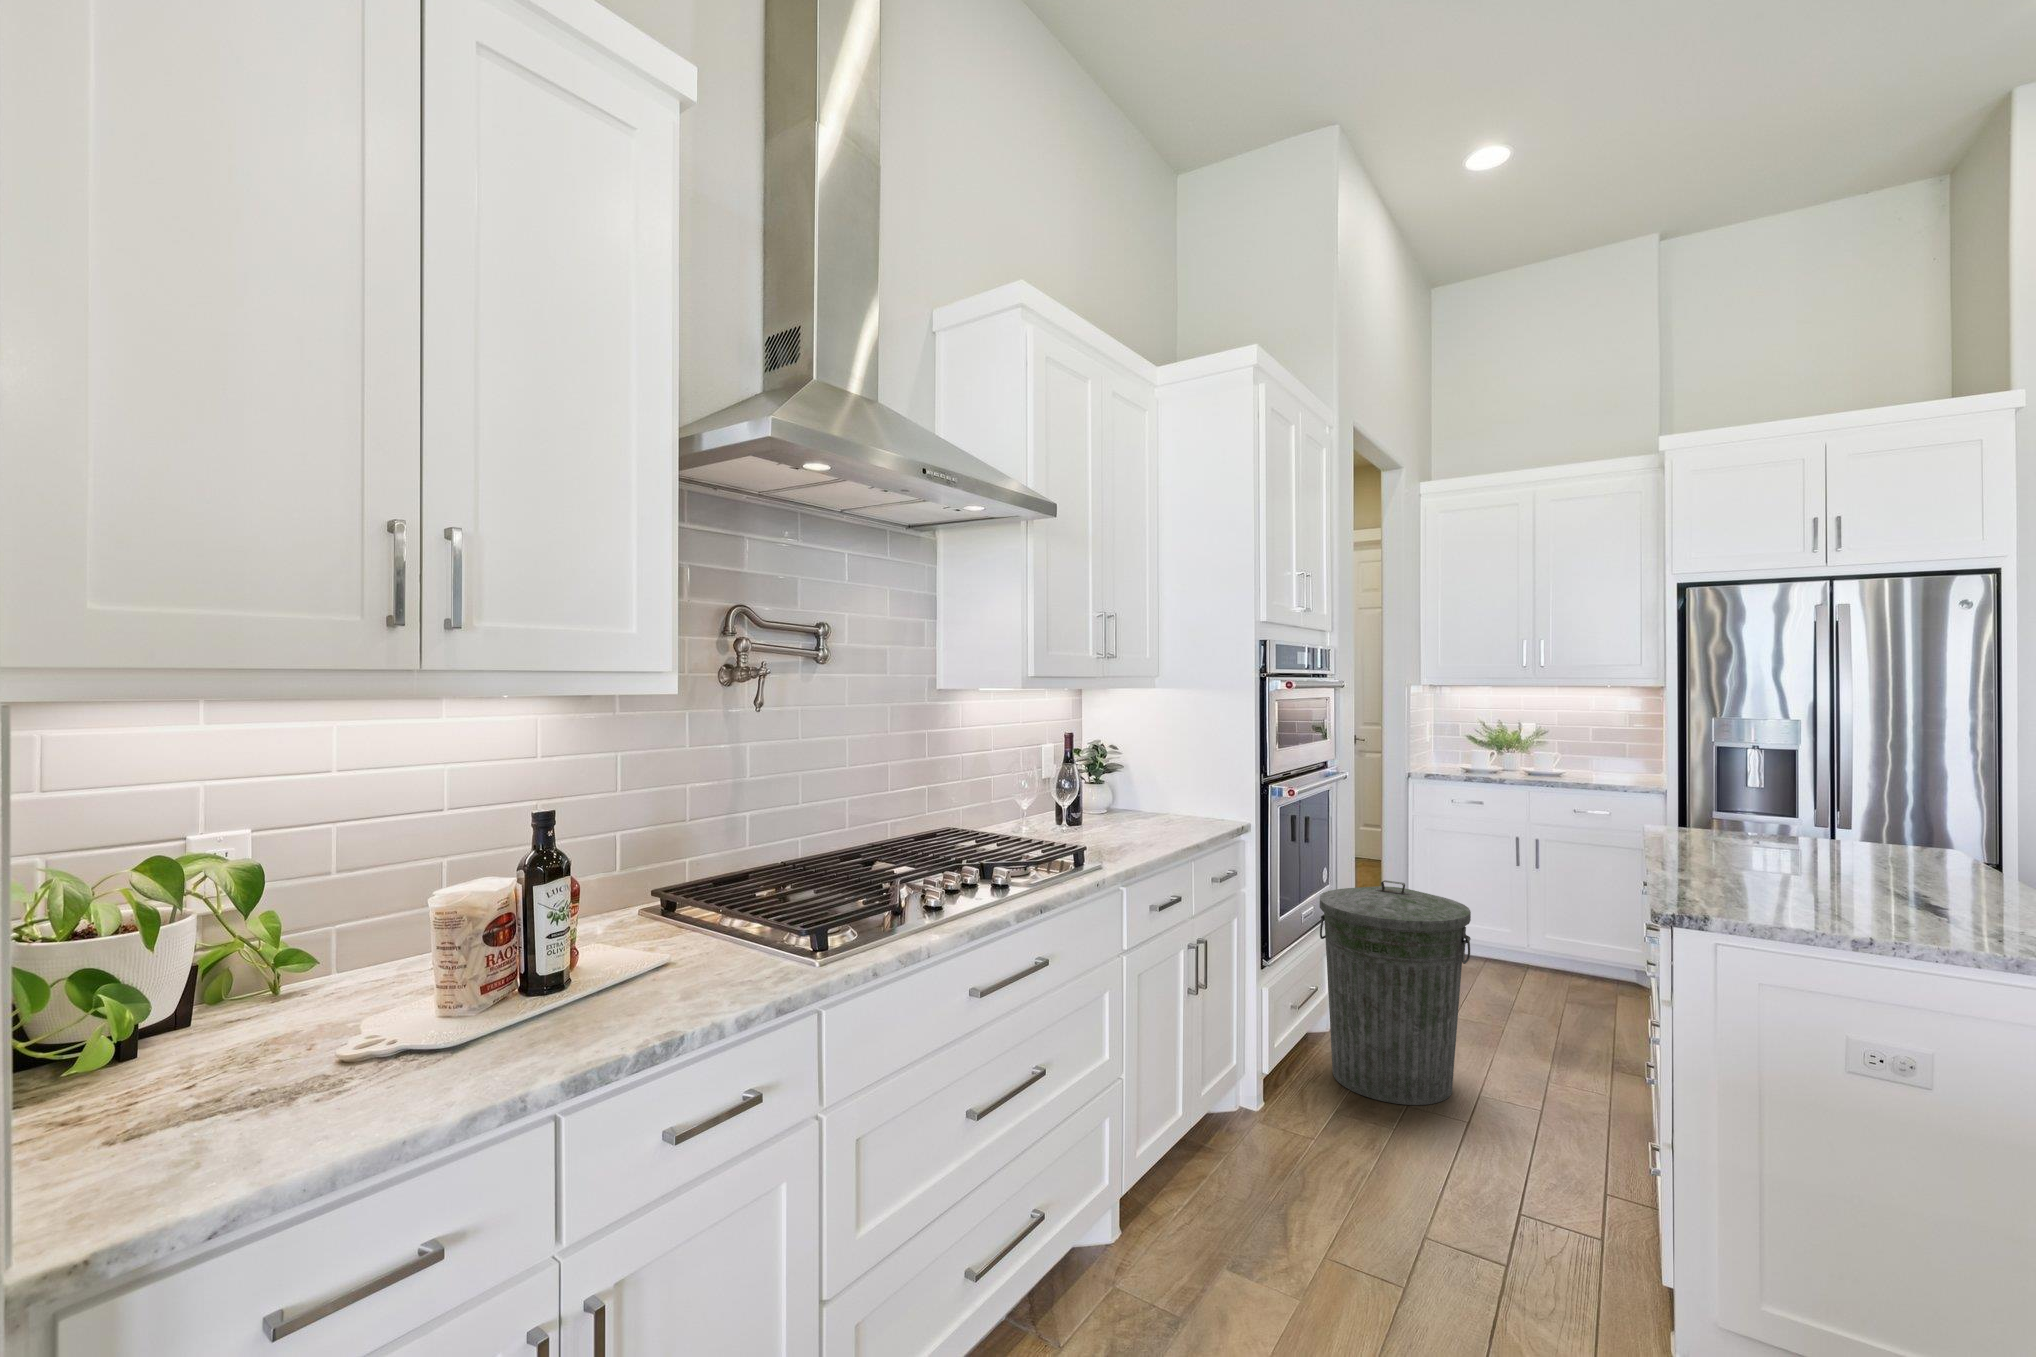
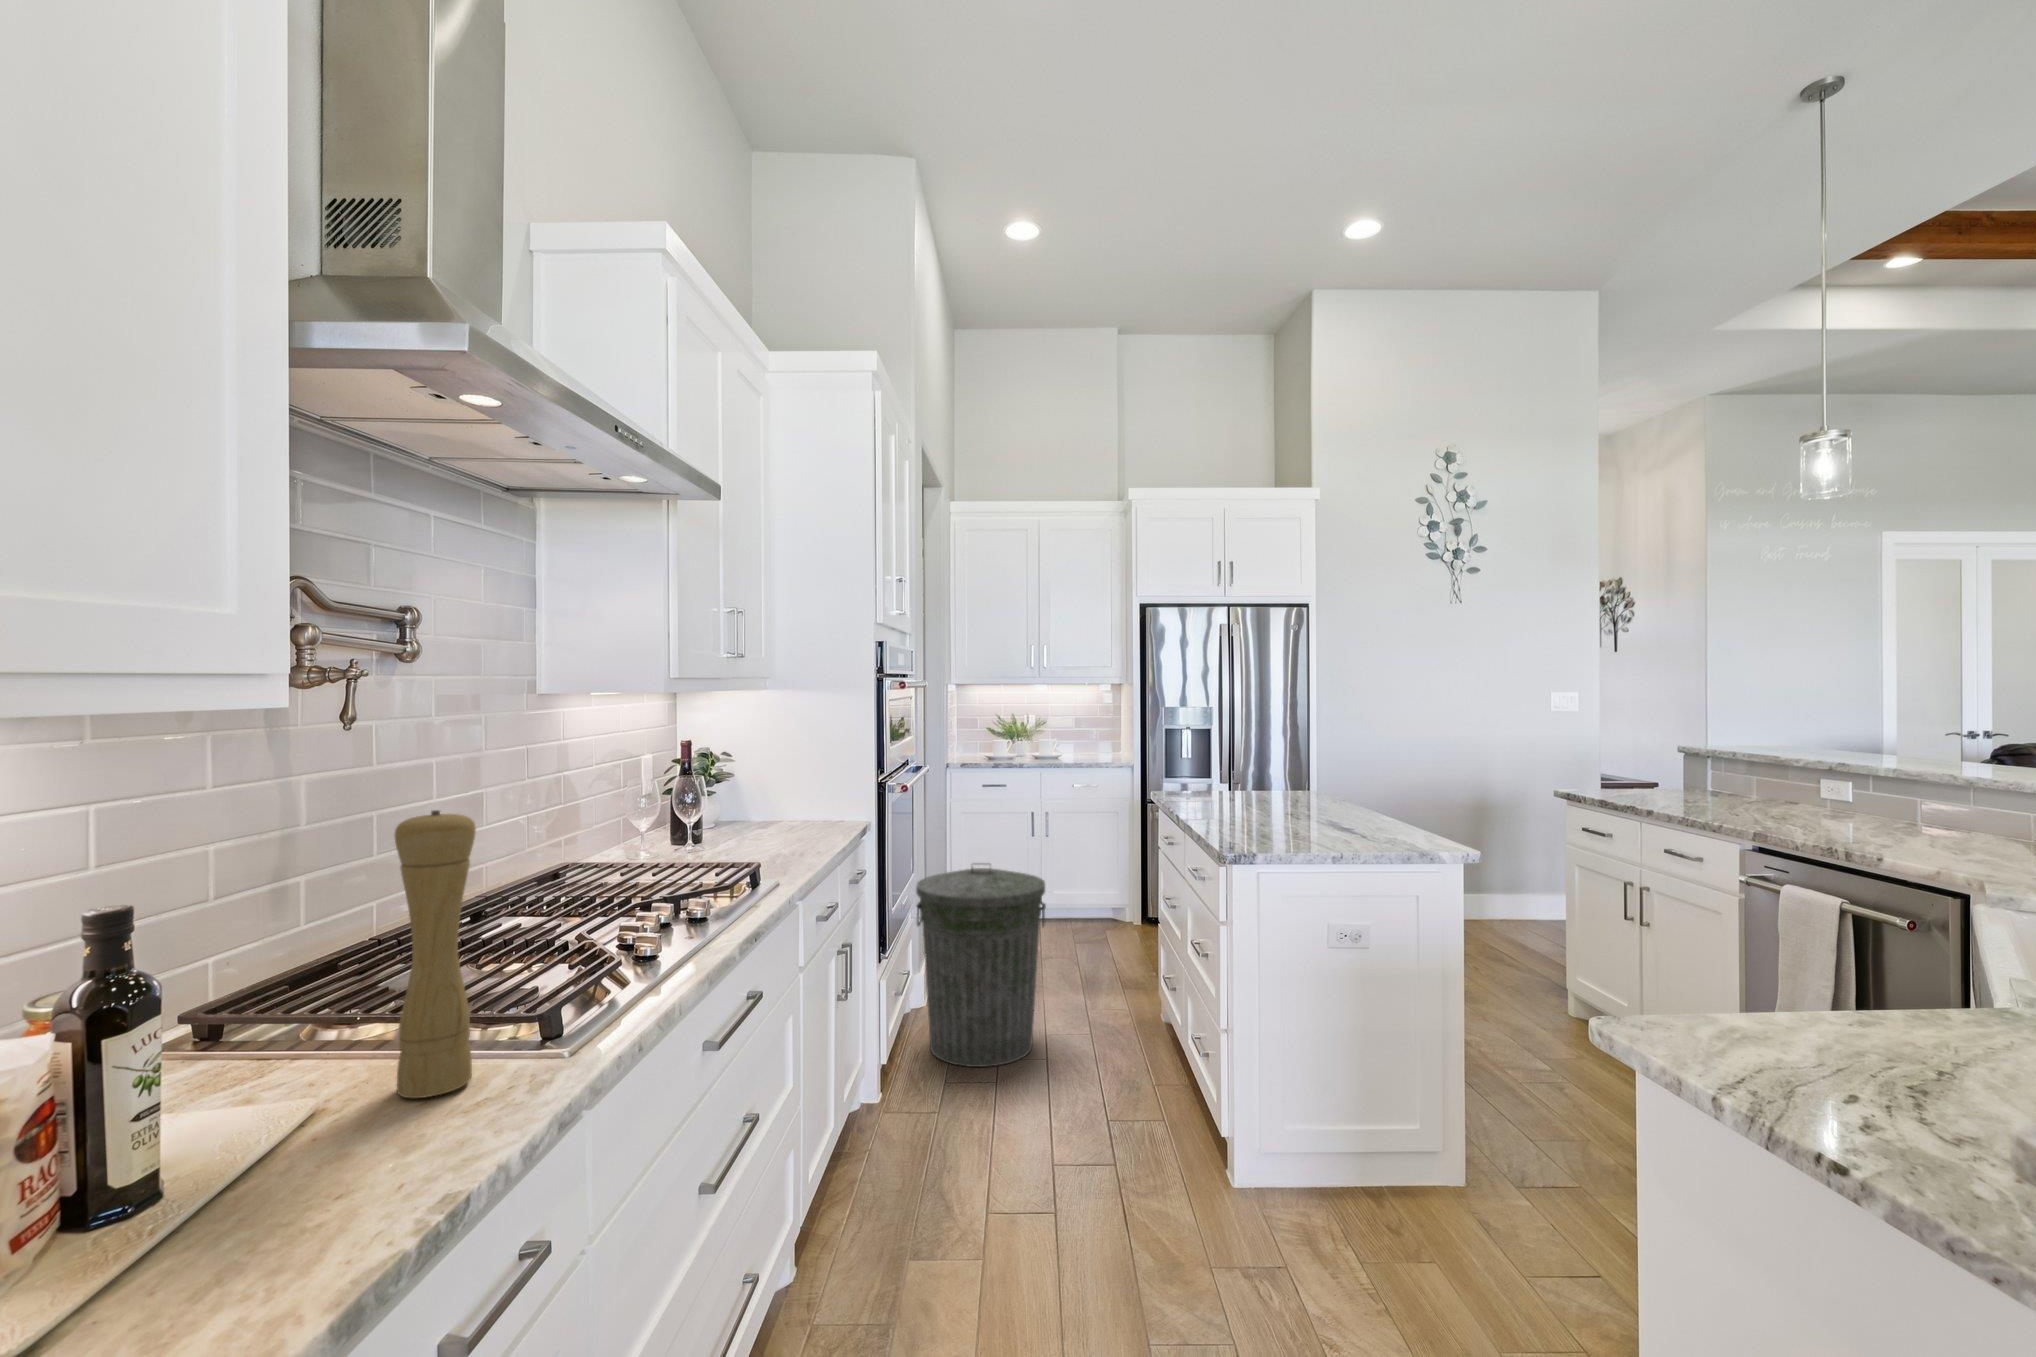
pepper mill: none [711,771,762,970] -> present [395,810,476,1098]

